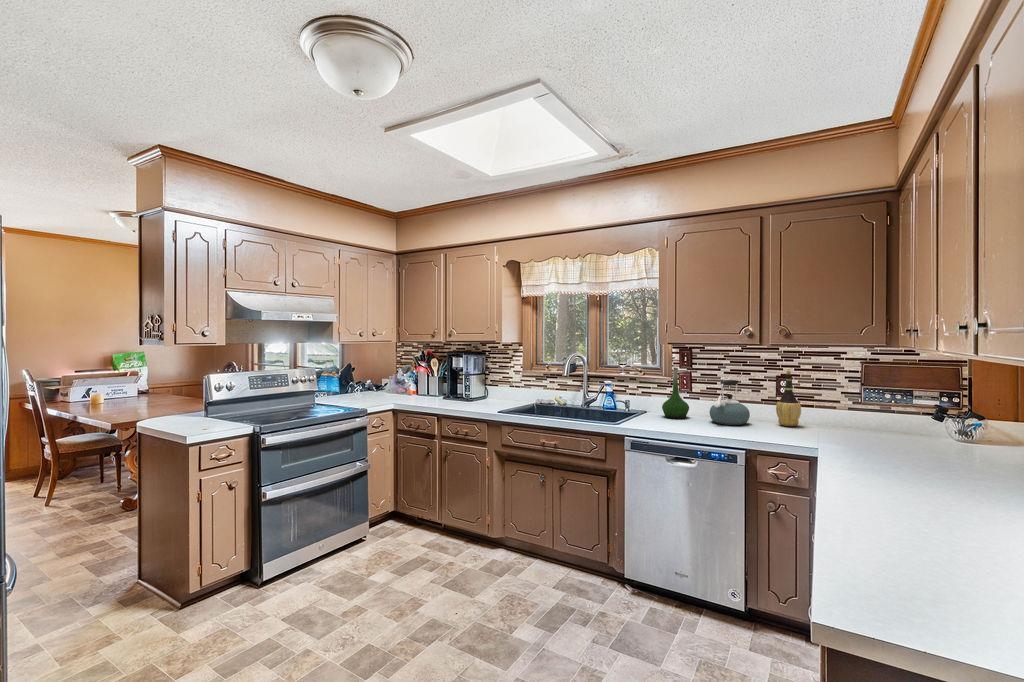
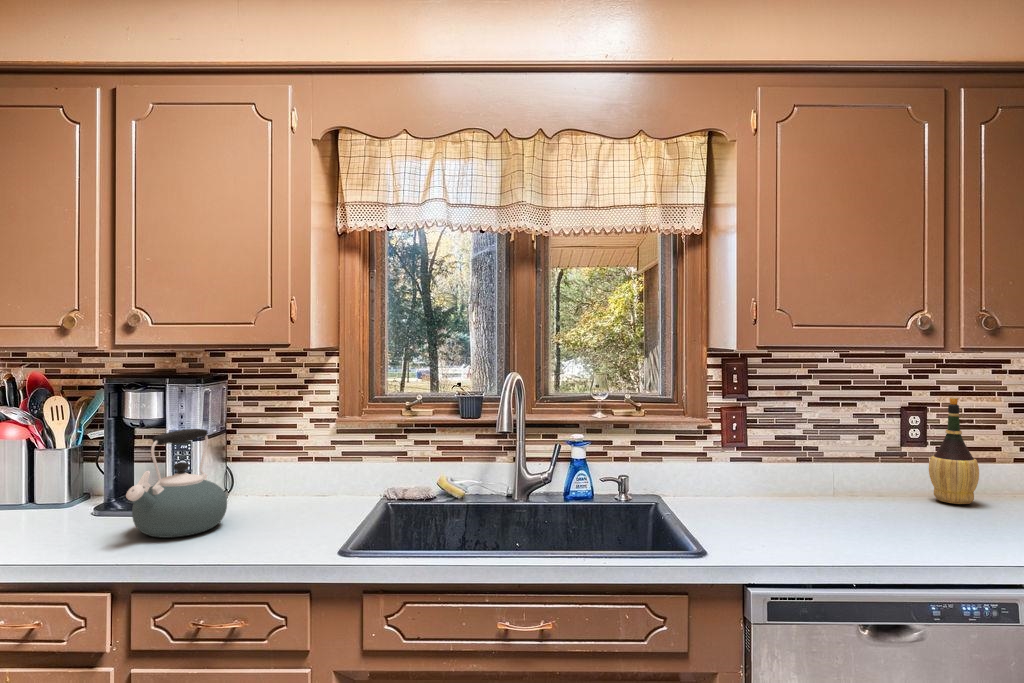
vase: present [662,368,689,418] -> none [723,399,782,511]
kettle: present [710,380,750,425] -> present [126,429,227,538]

